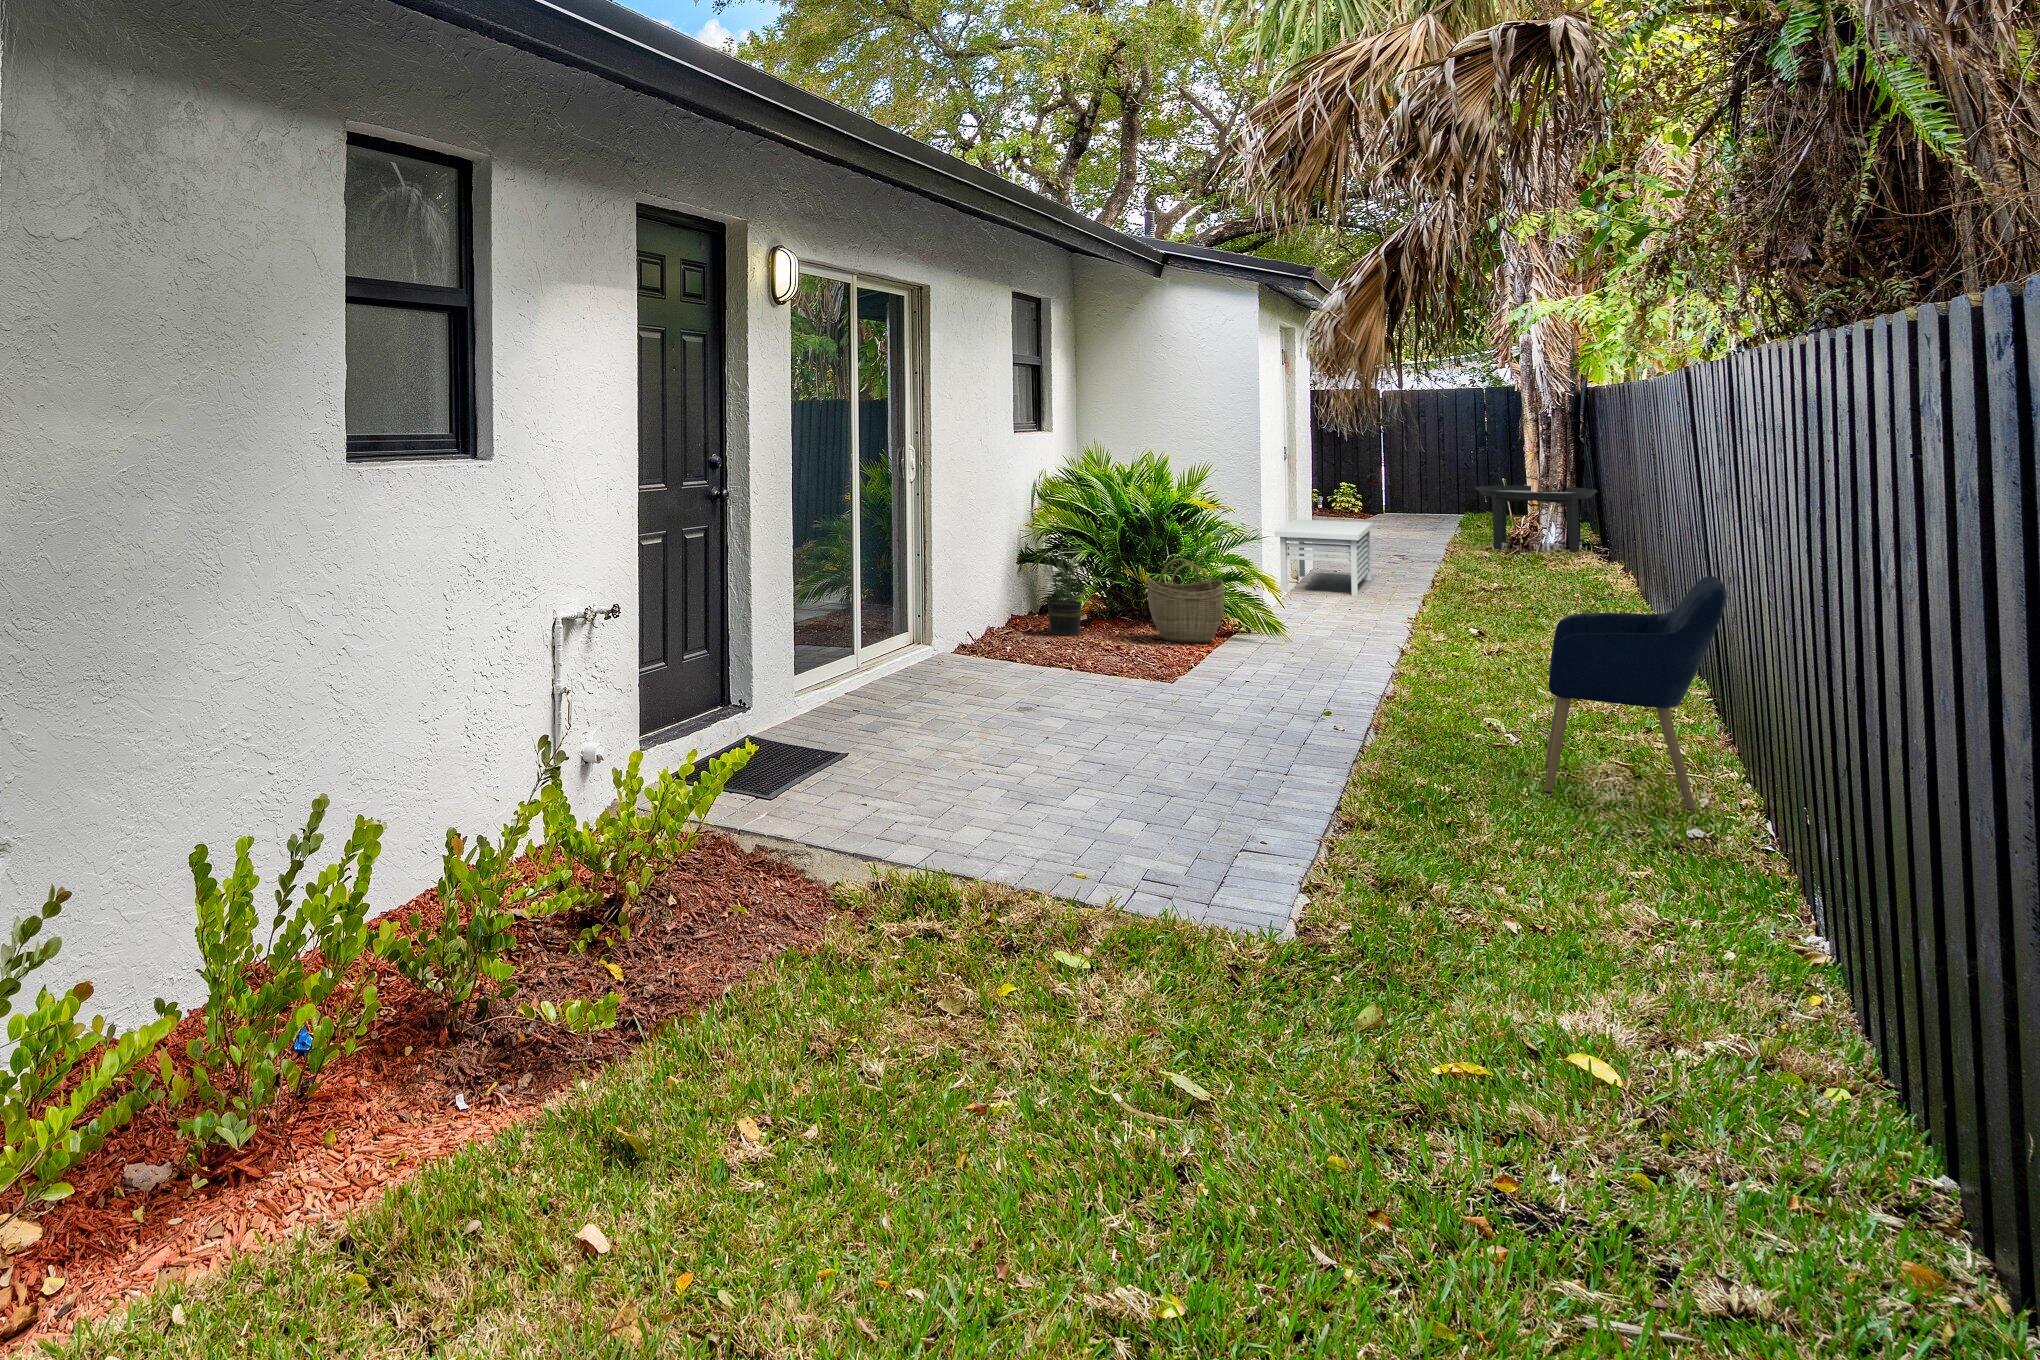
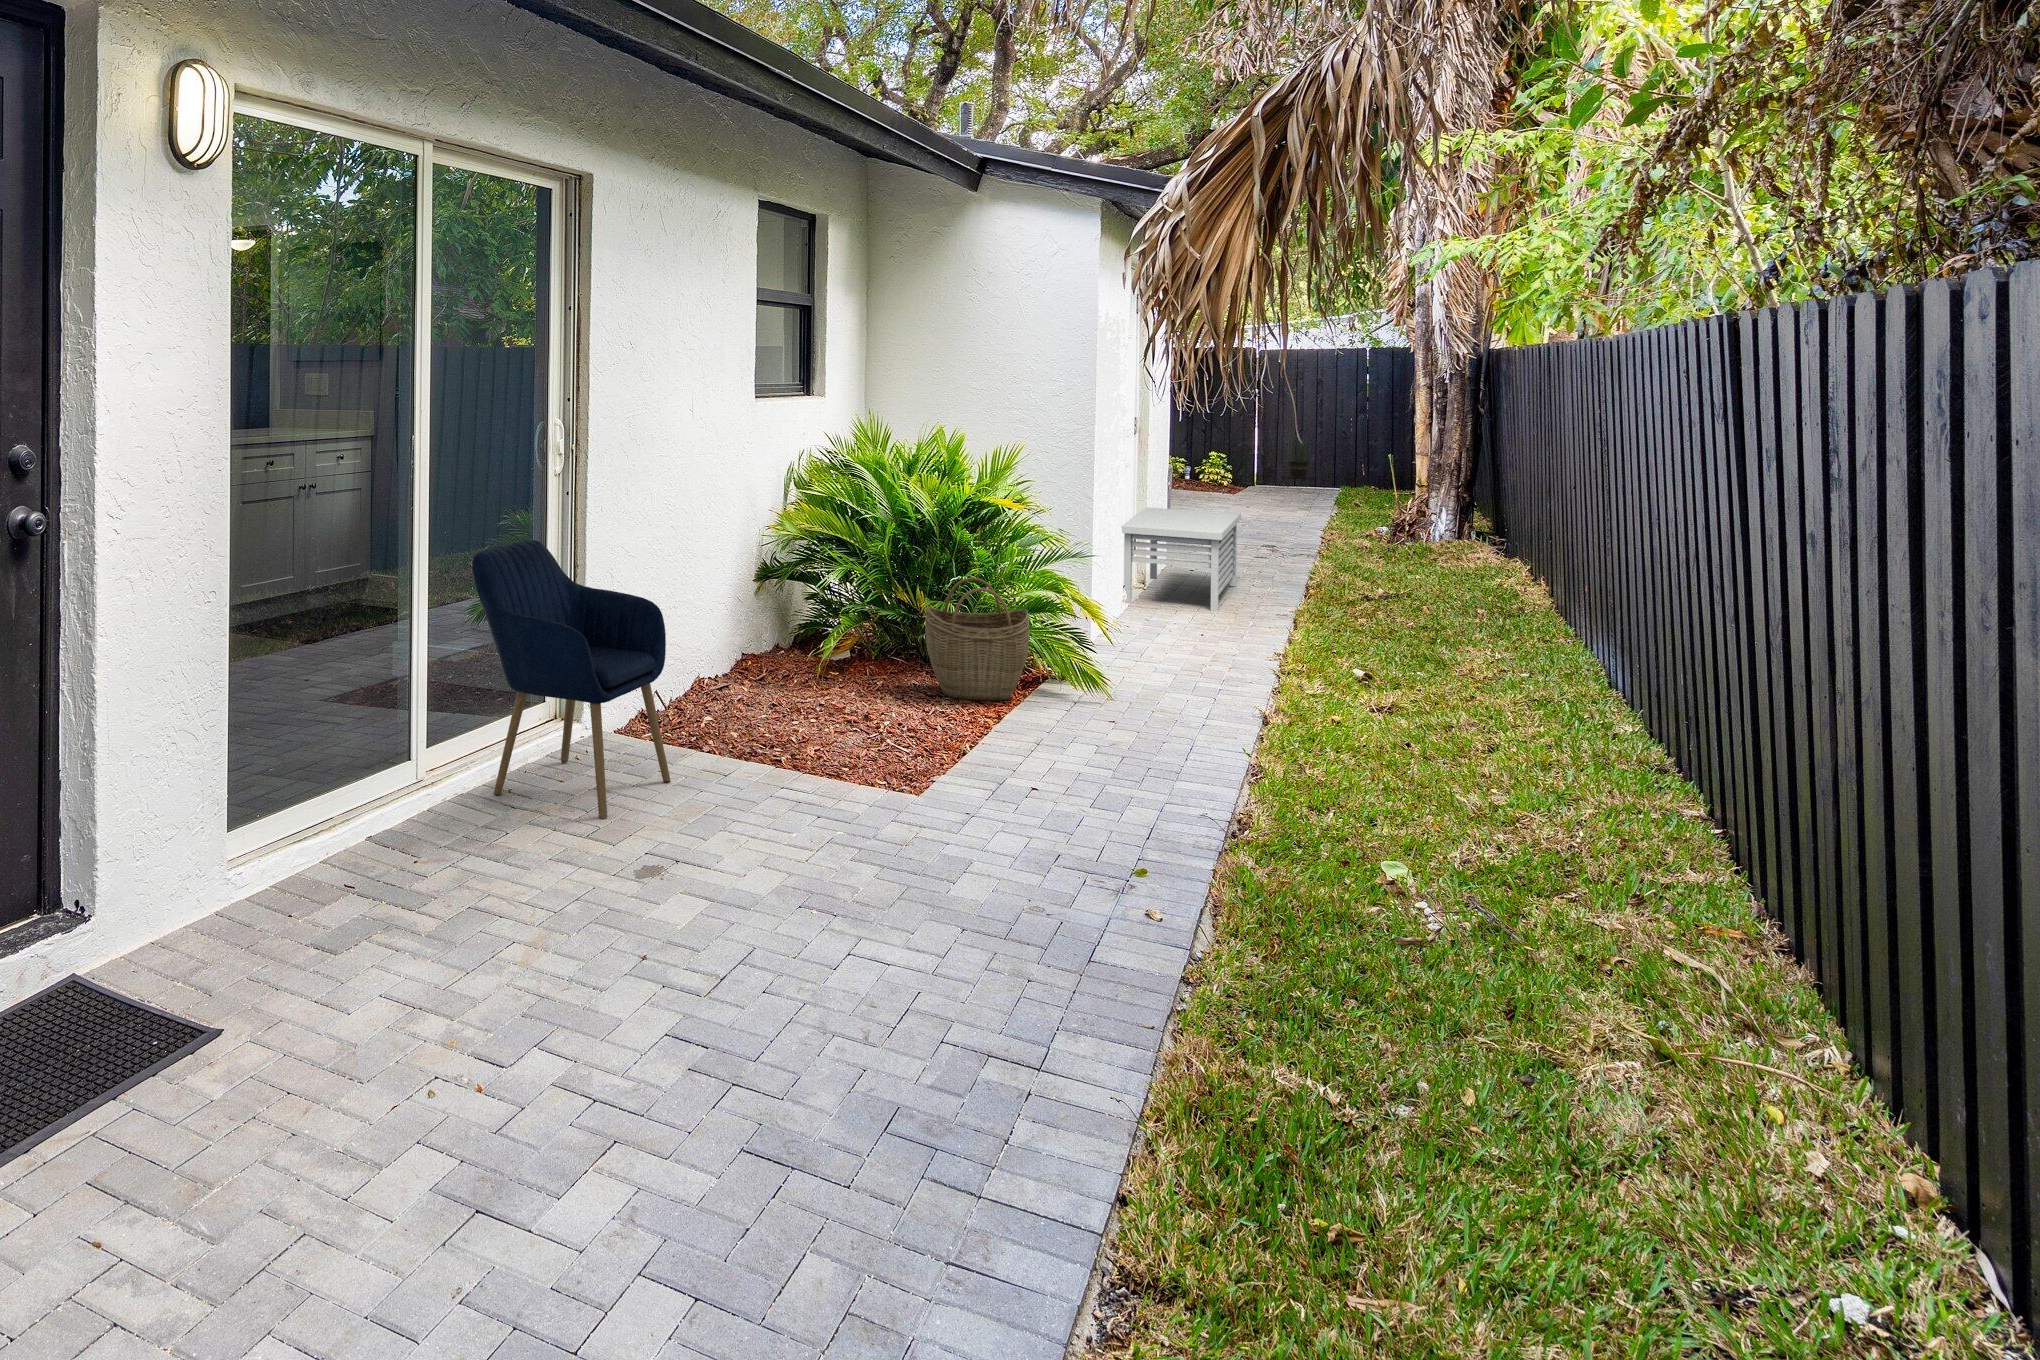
round table: present [1475,485,1597,552] -> none [1359,463,1499,544]
potted plant: present [1037,546,1085,635] -> present [1289,434,1309,479]
chair: present [1544,576,1727,811] -> present [472,540,670,819]

